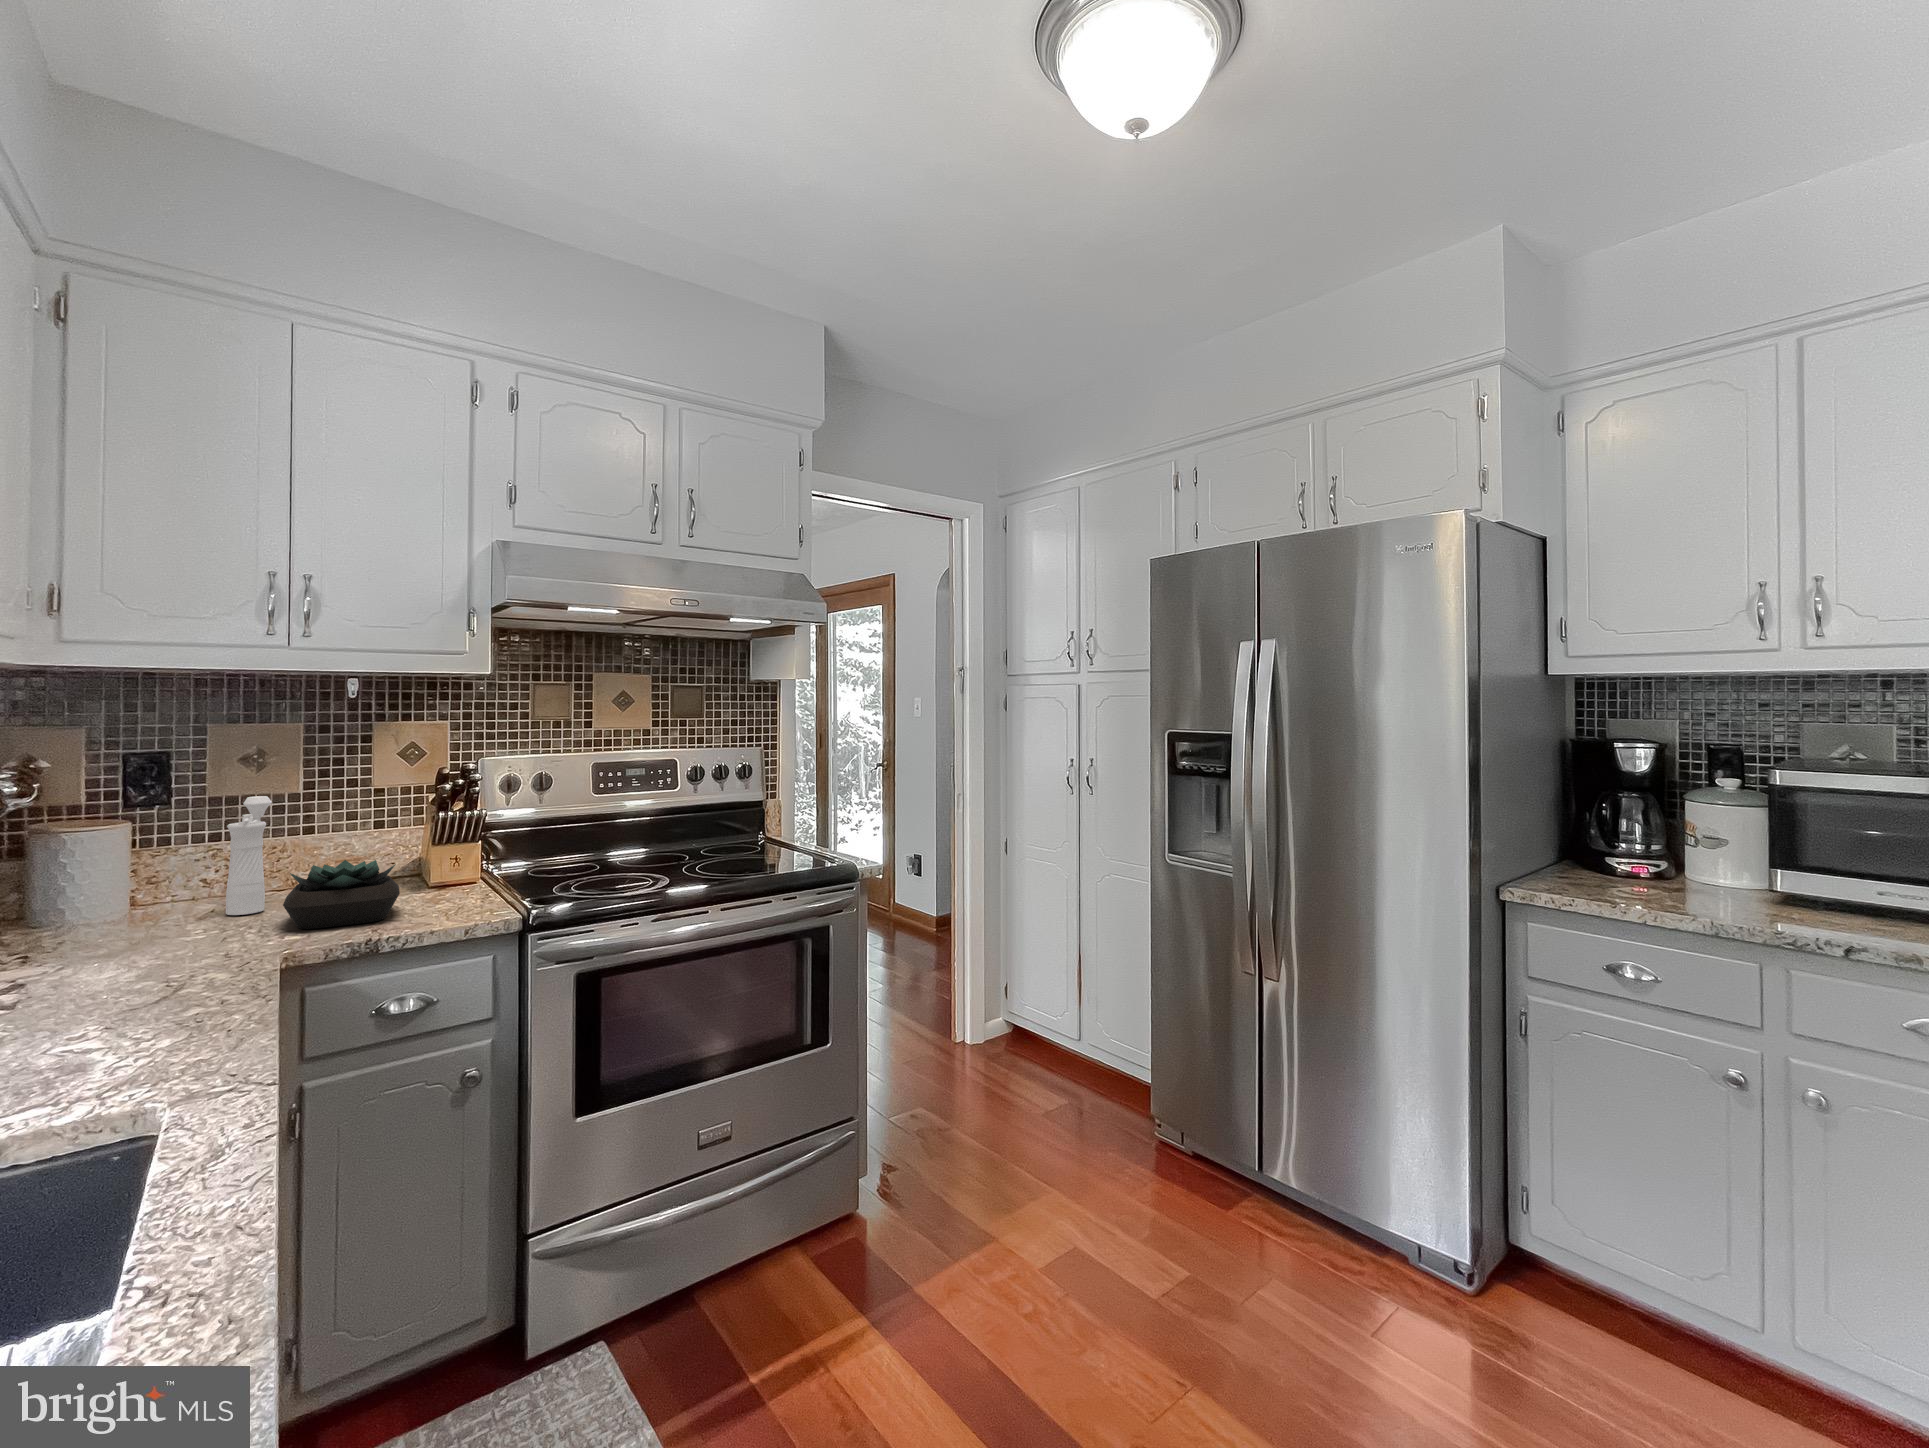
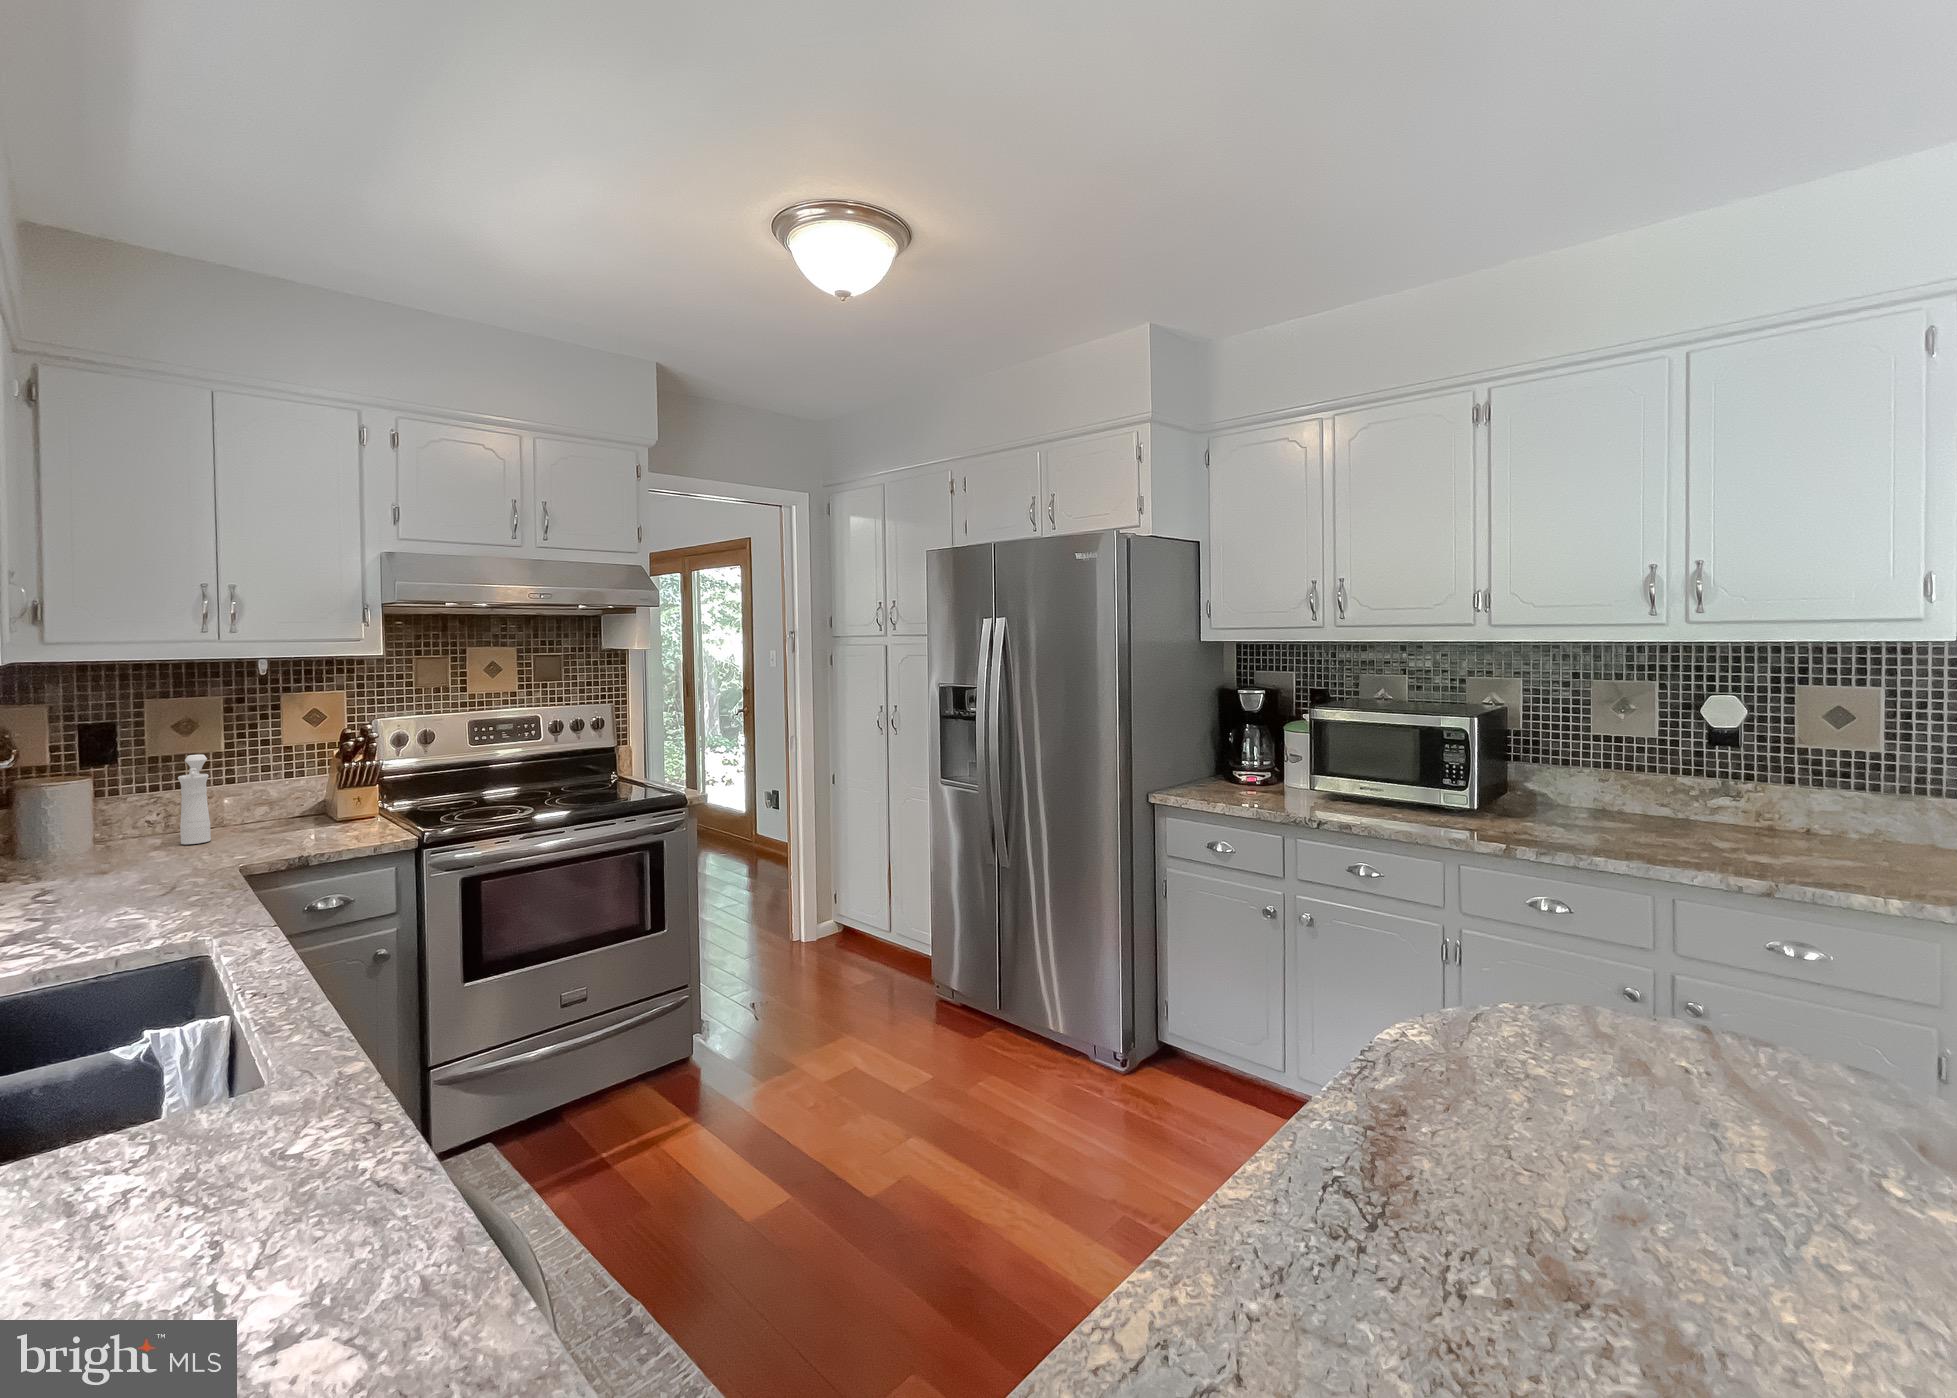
succulent plant: present [283,860,400,929] -> none [232,800,323,851]

